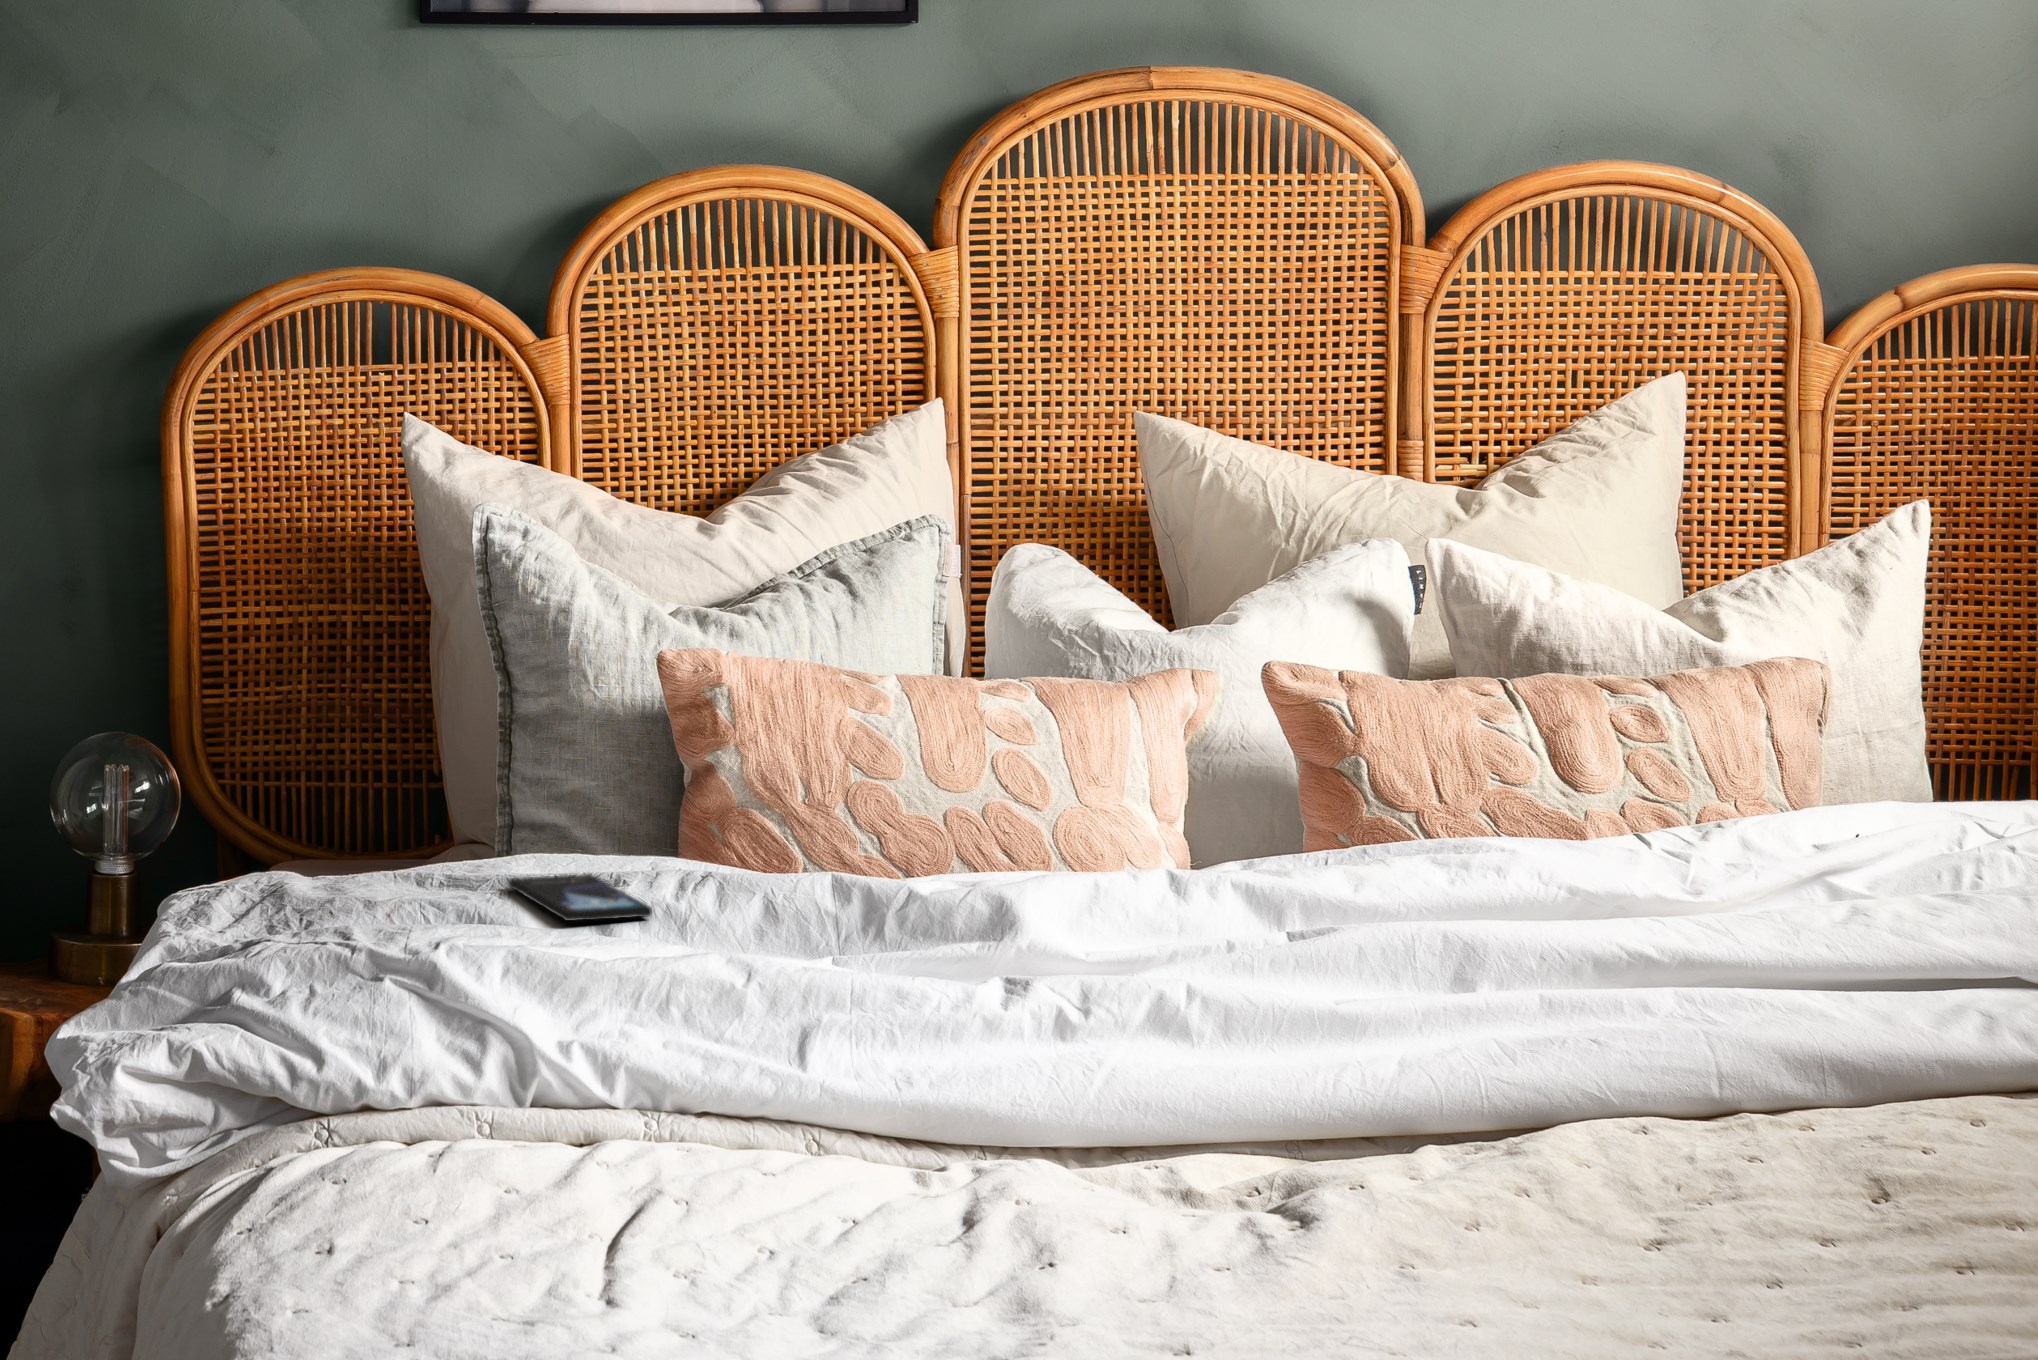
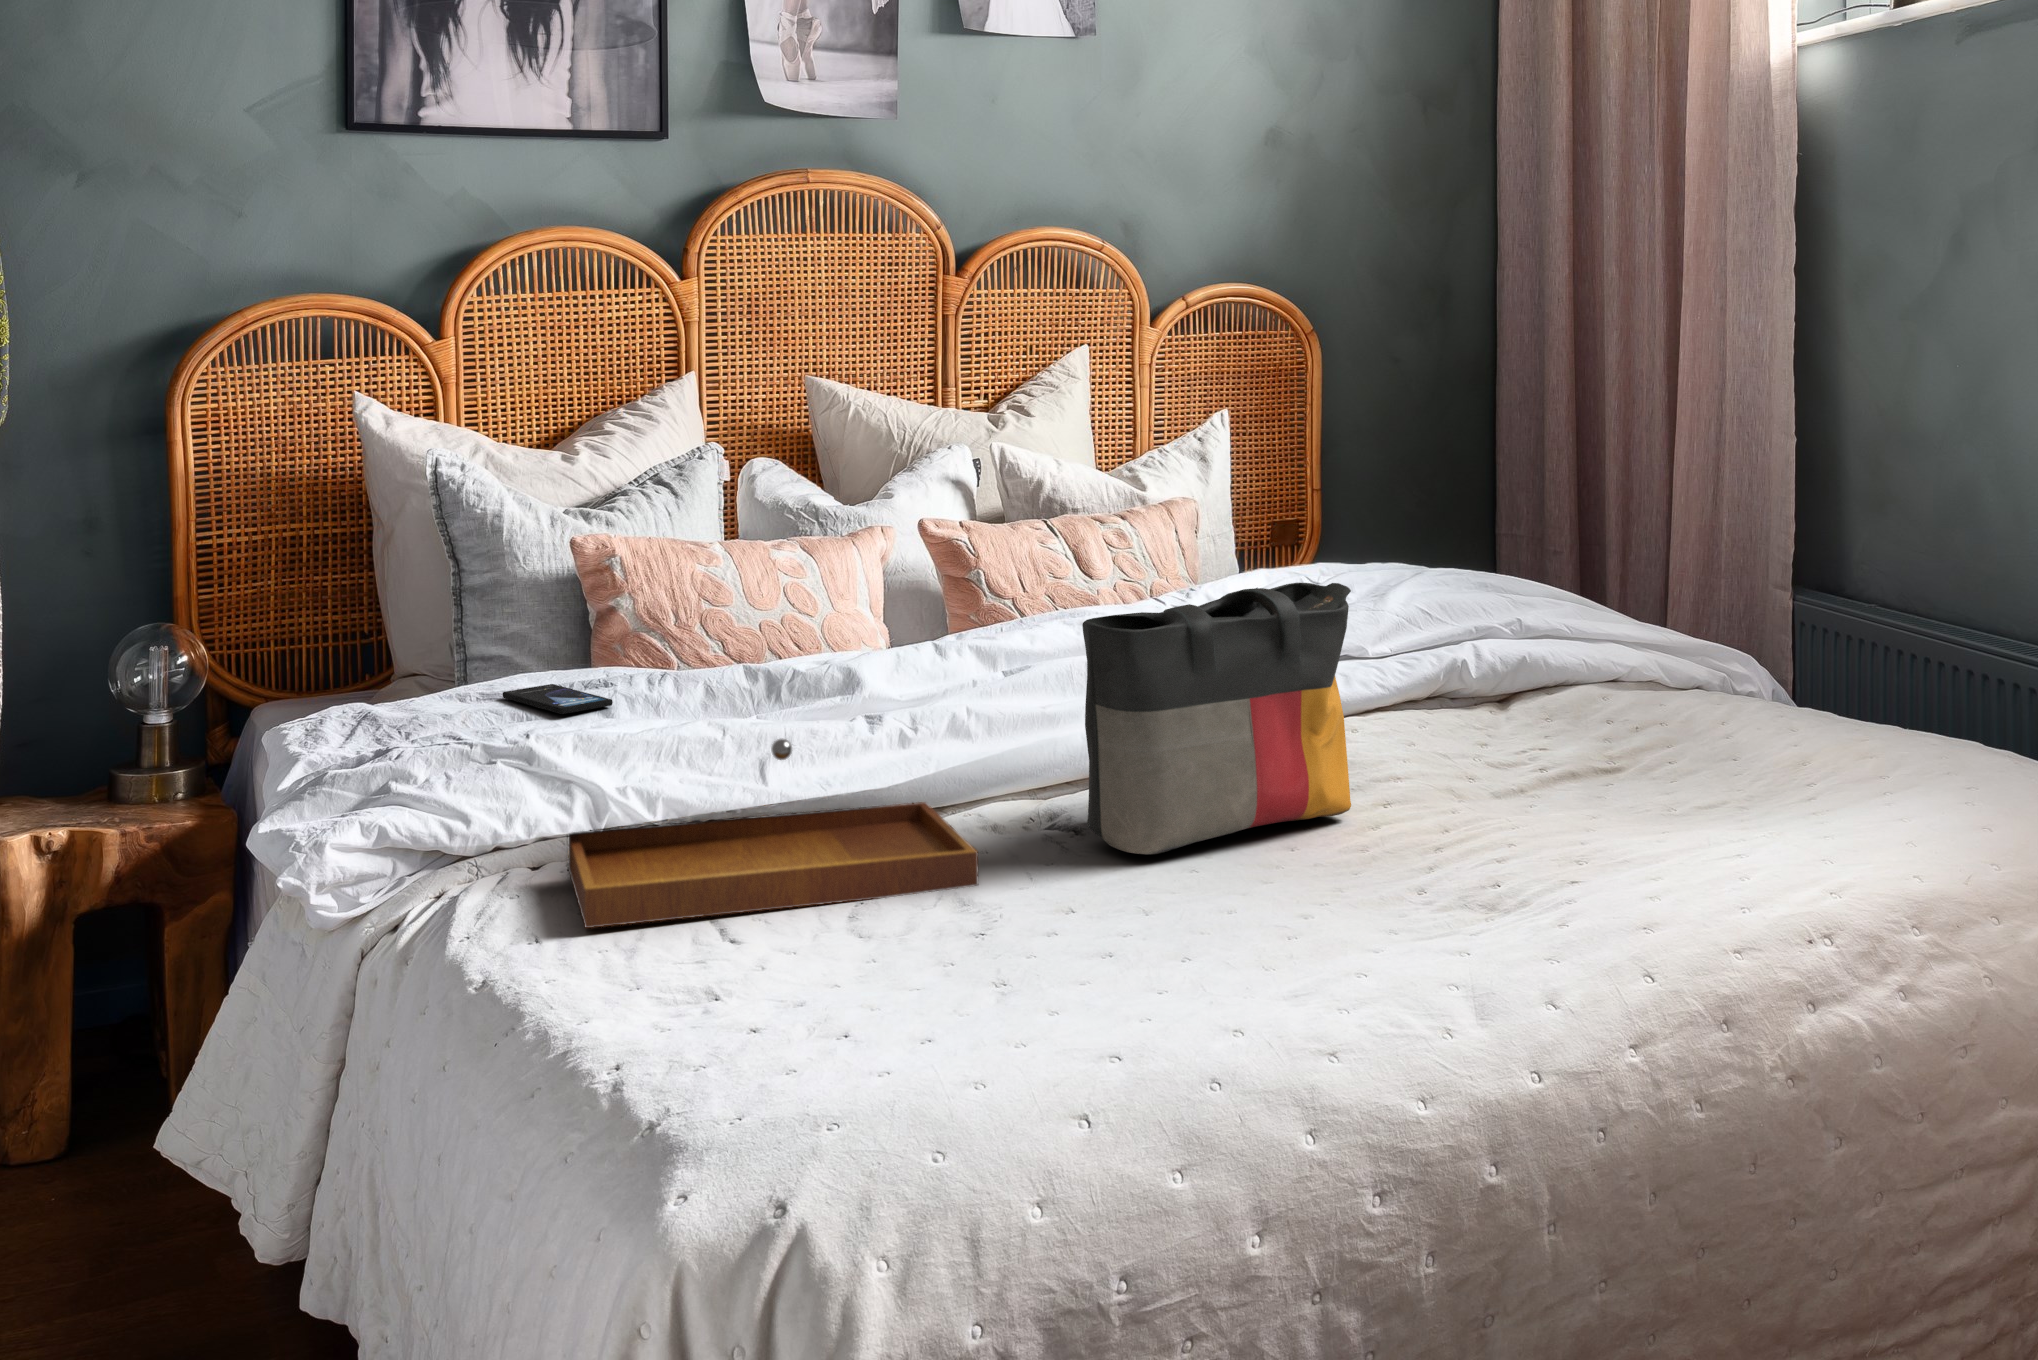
tote bag: none [1270,824,1850,1282] -> present [1082,583,1351,854]
tray: none [402,995,1049,1289] -> present [568,739,978,928]

